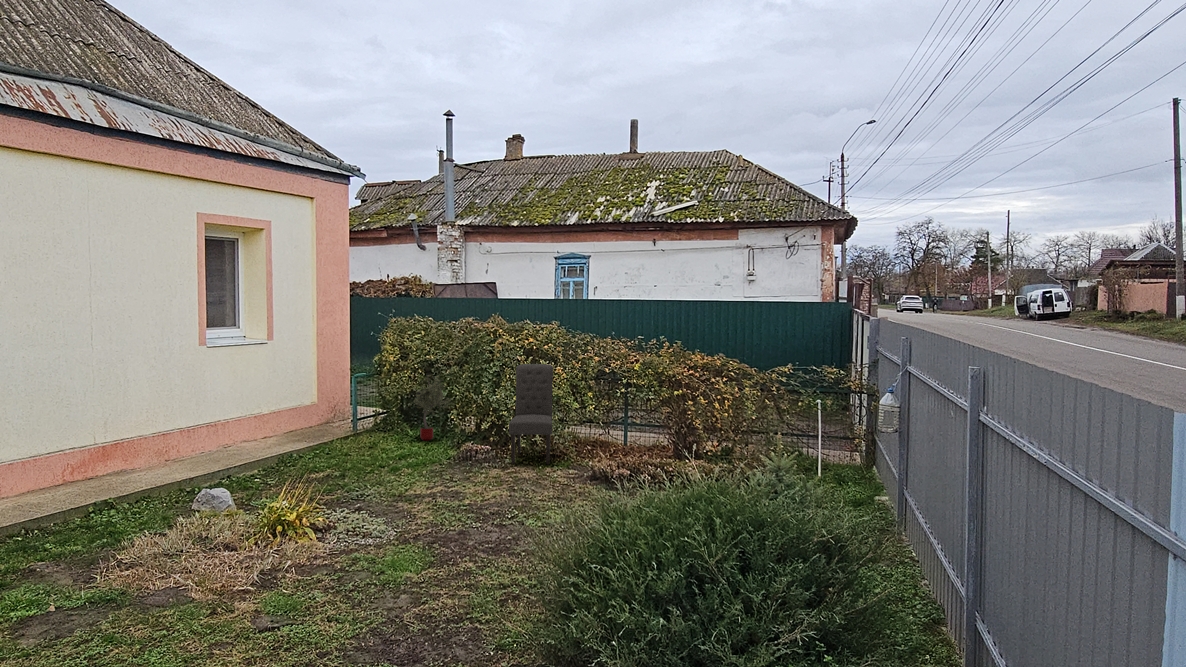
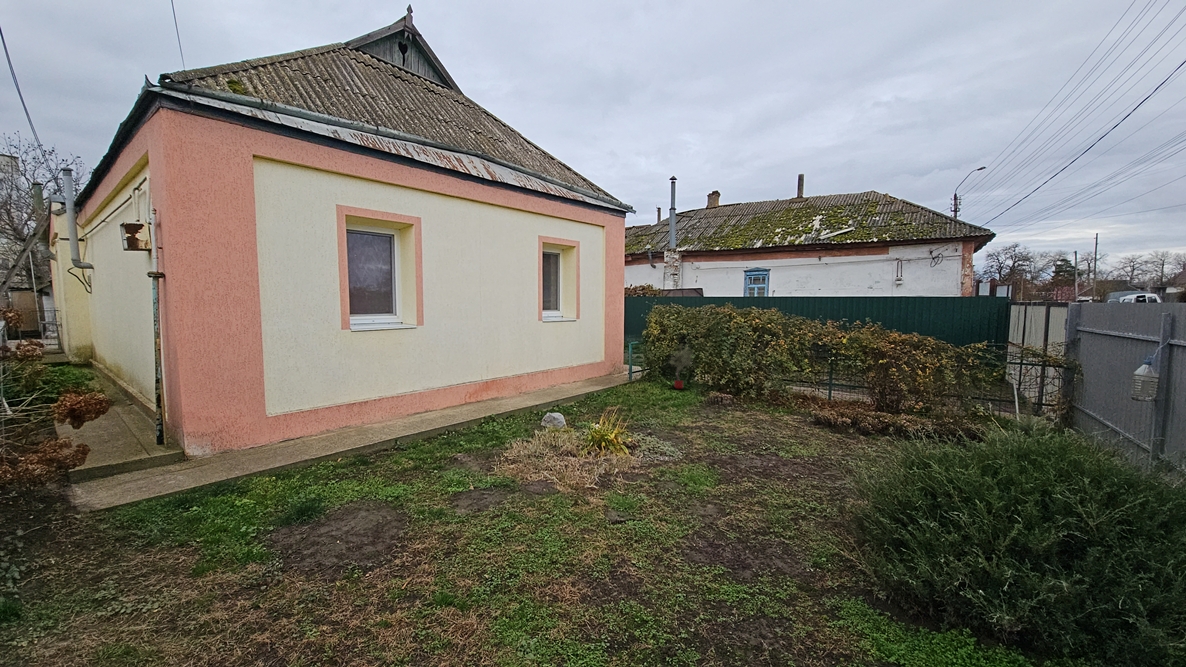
chair: present [509,364,553,464] -> none [746,337,779,411]

